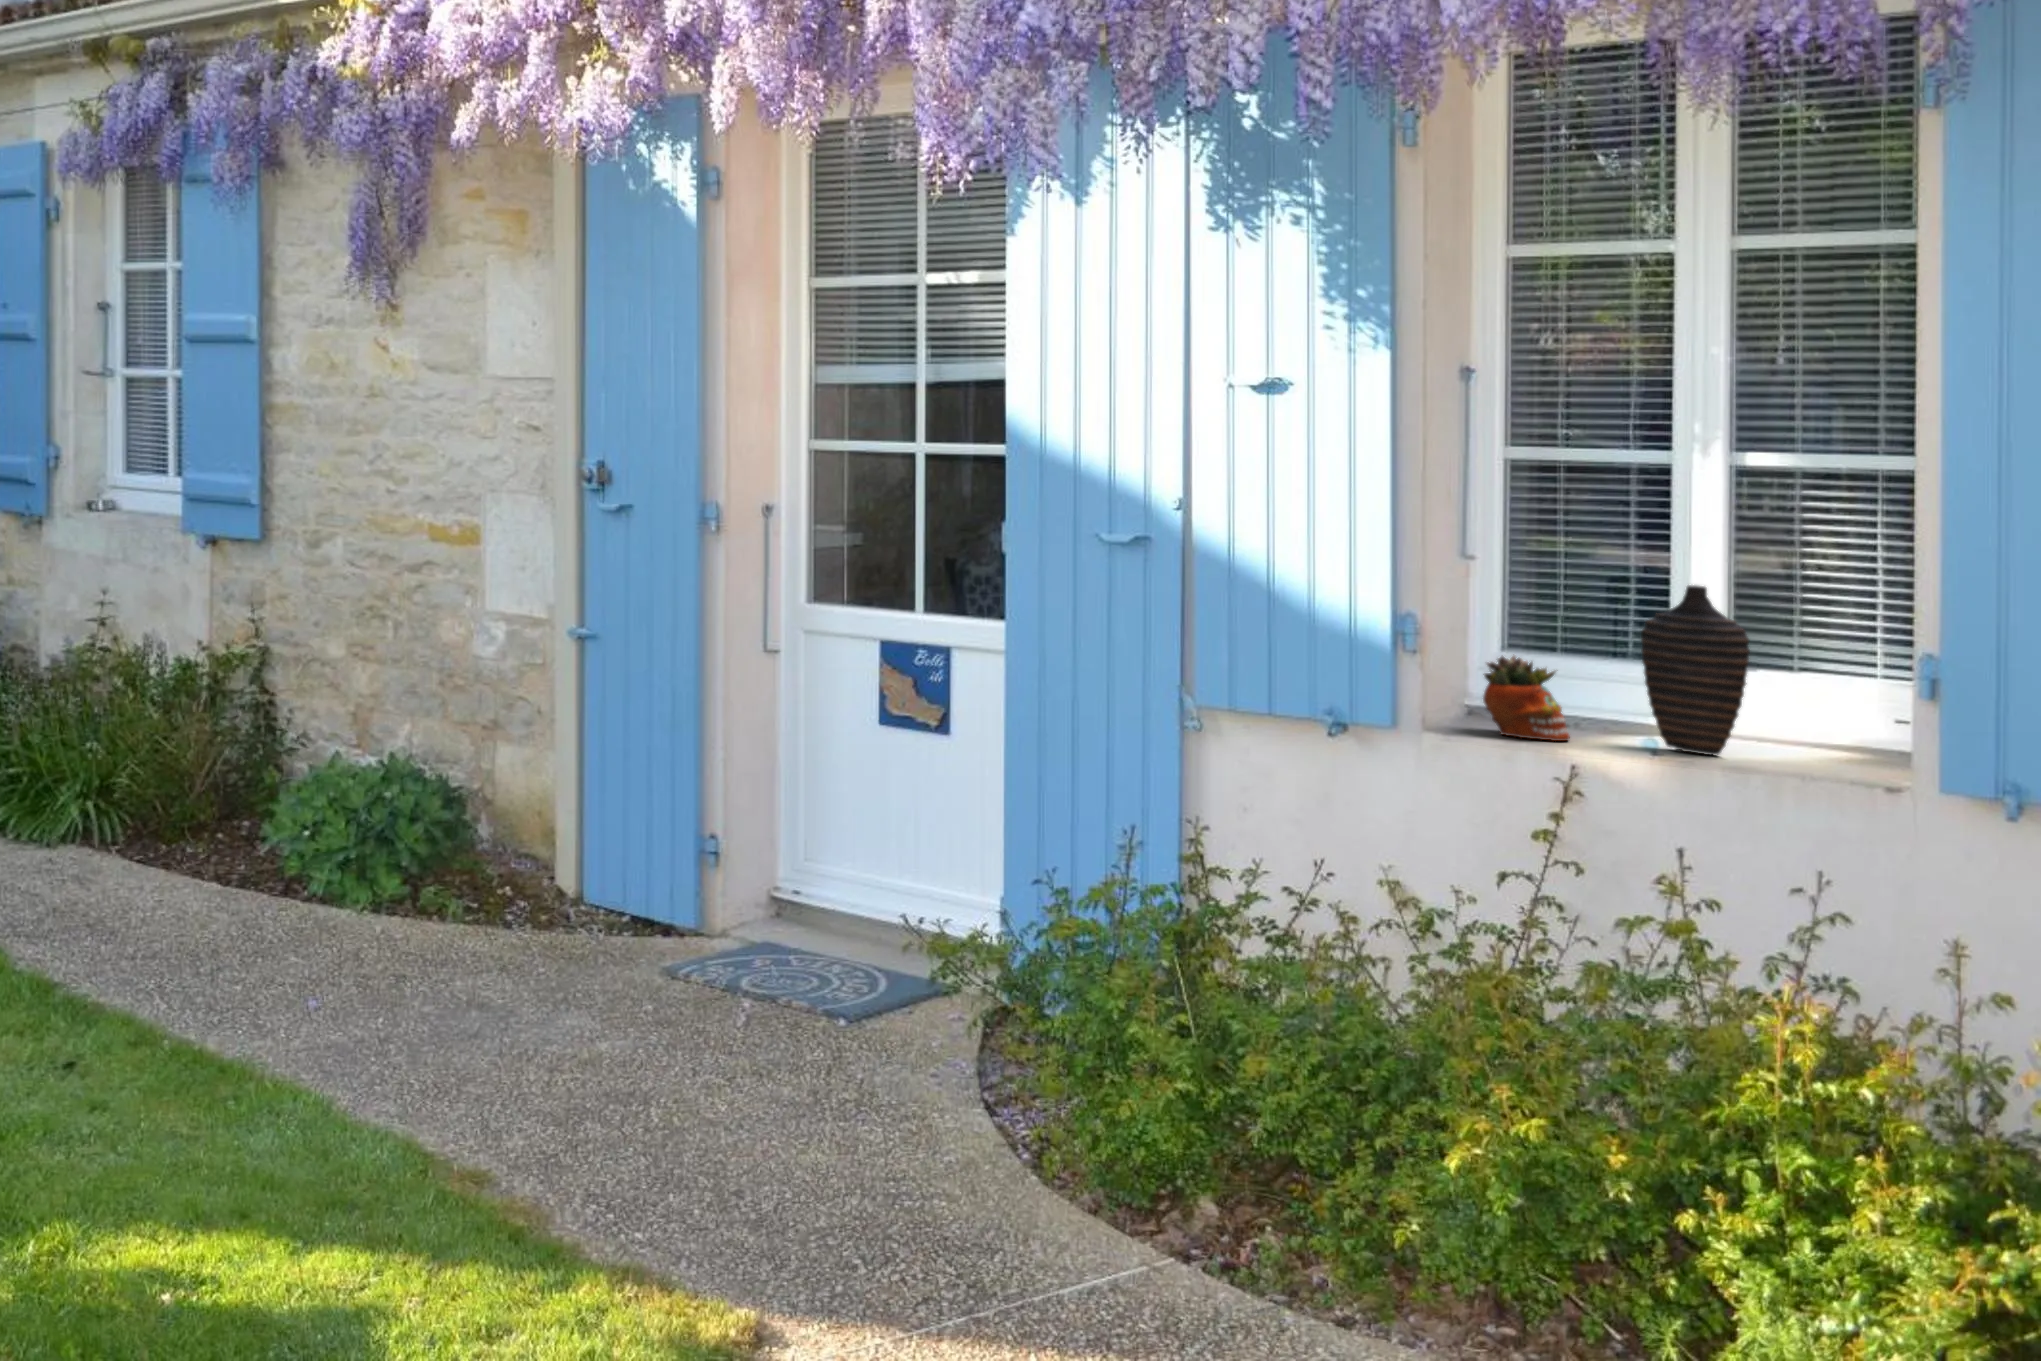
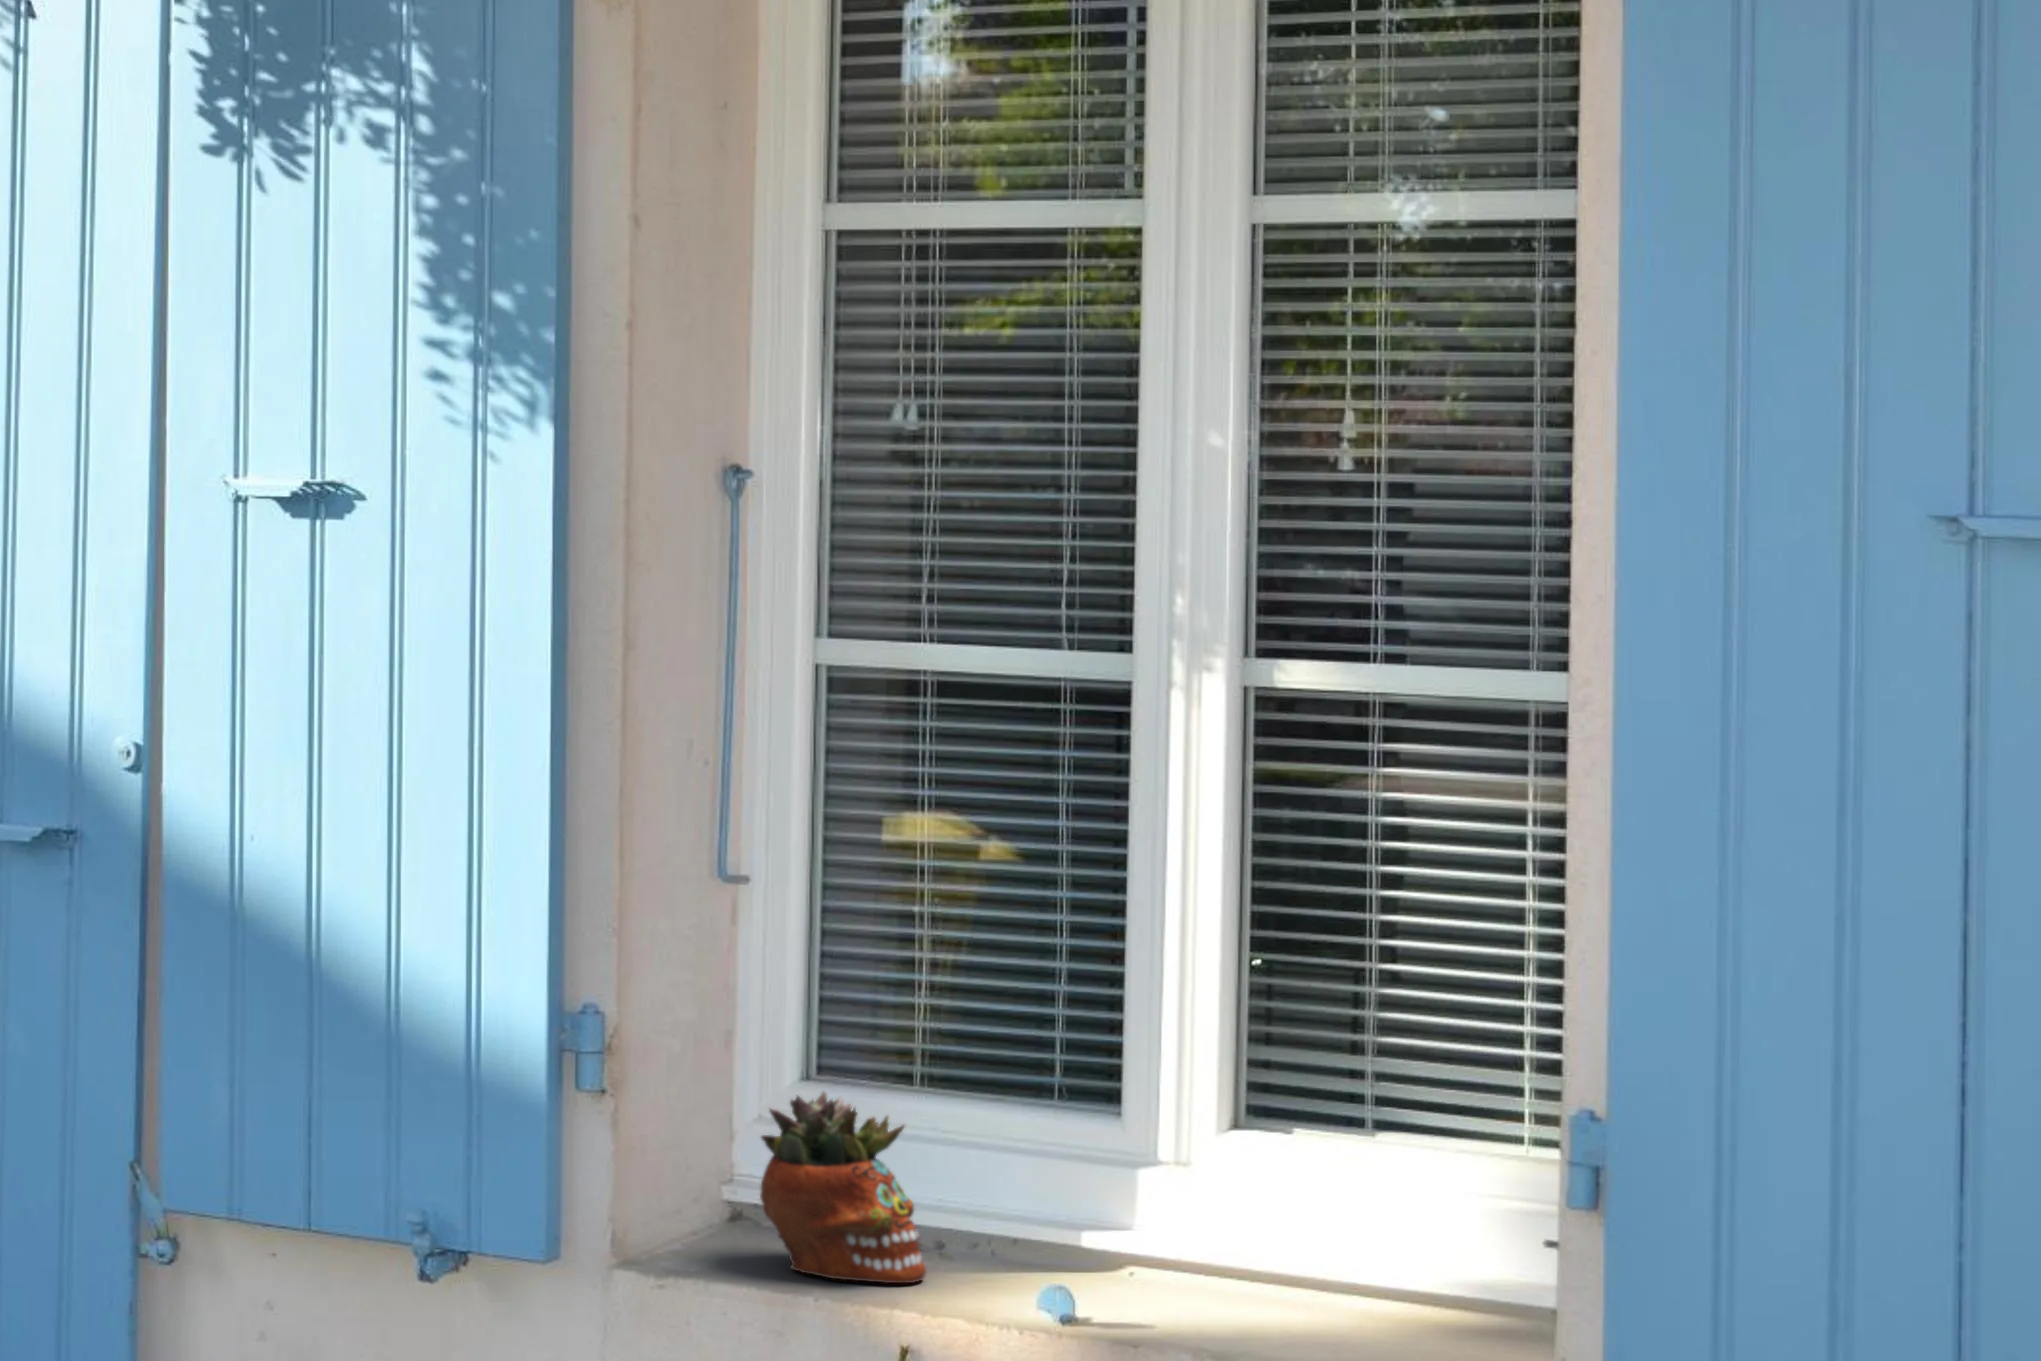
decorative vase: present [1641,585,1750,755] -> none [1062,943,1262,1309]

